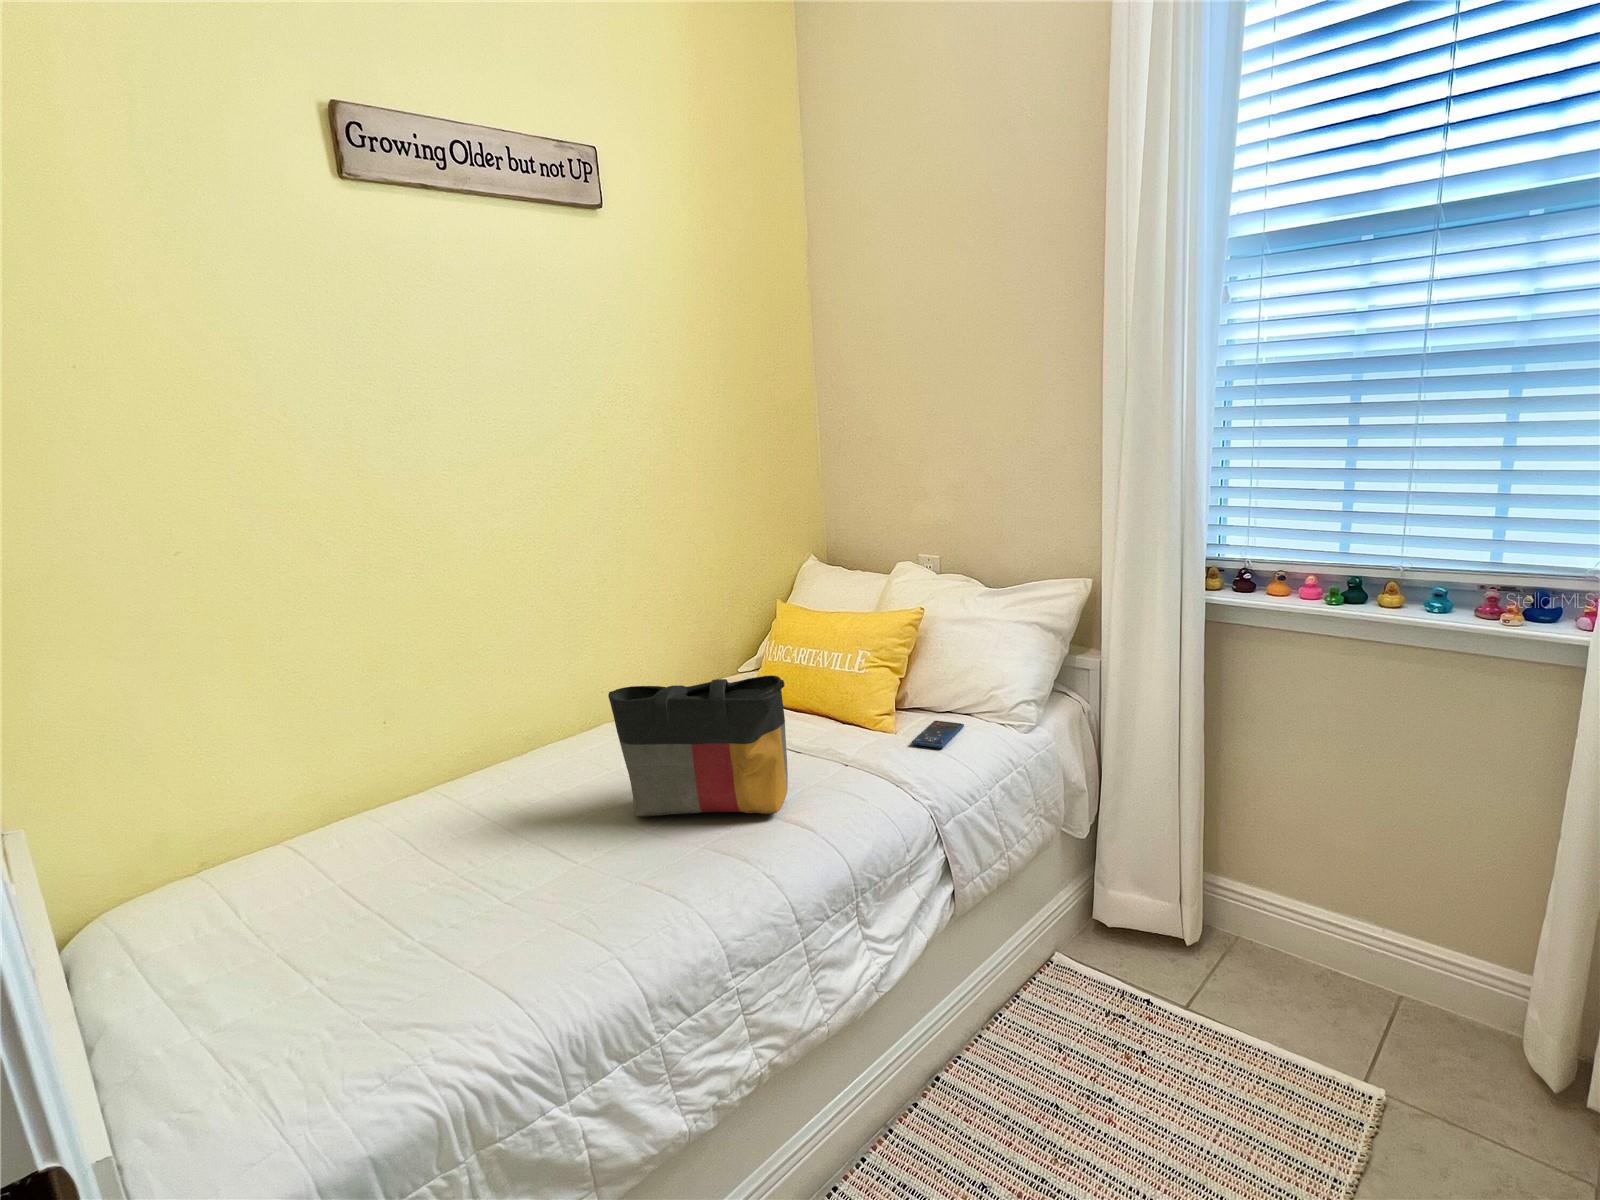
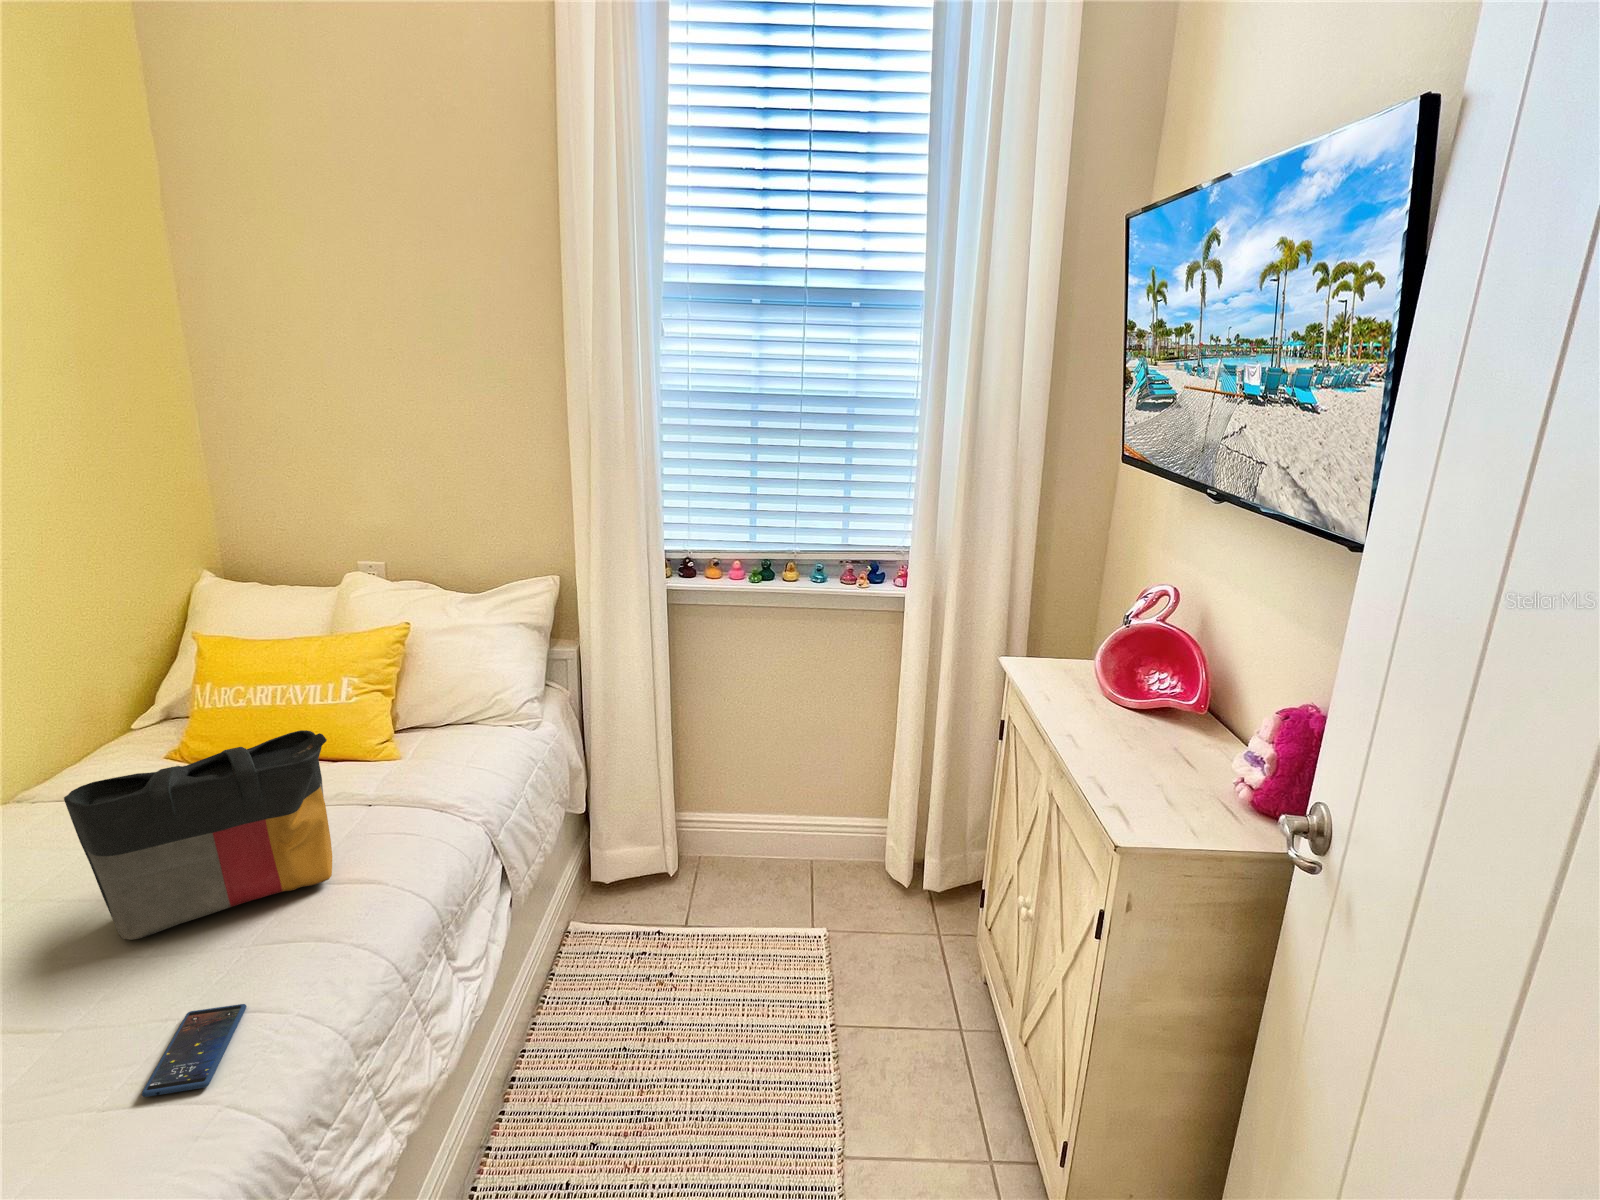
smartphone: present [912,721,964,748] -> present [142,1004,247,1097]

